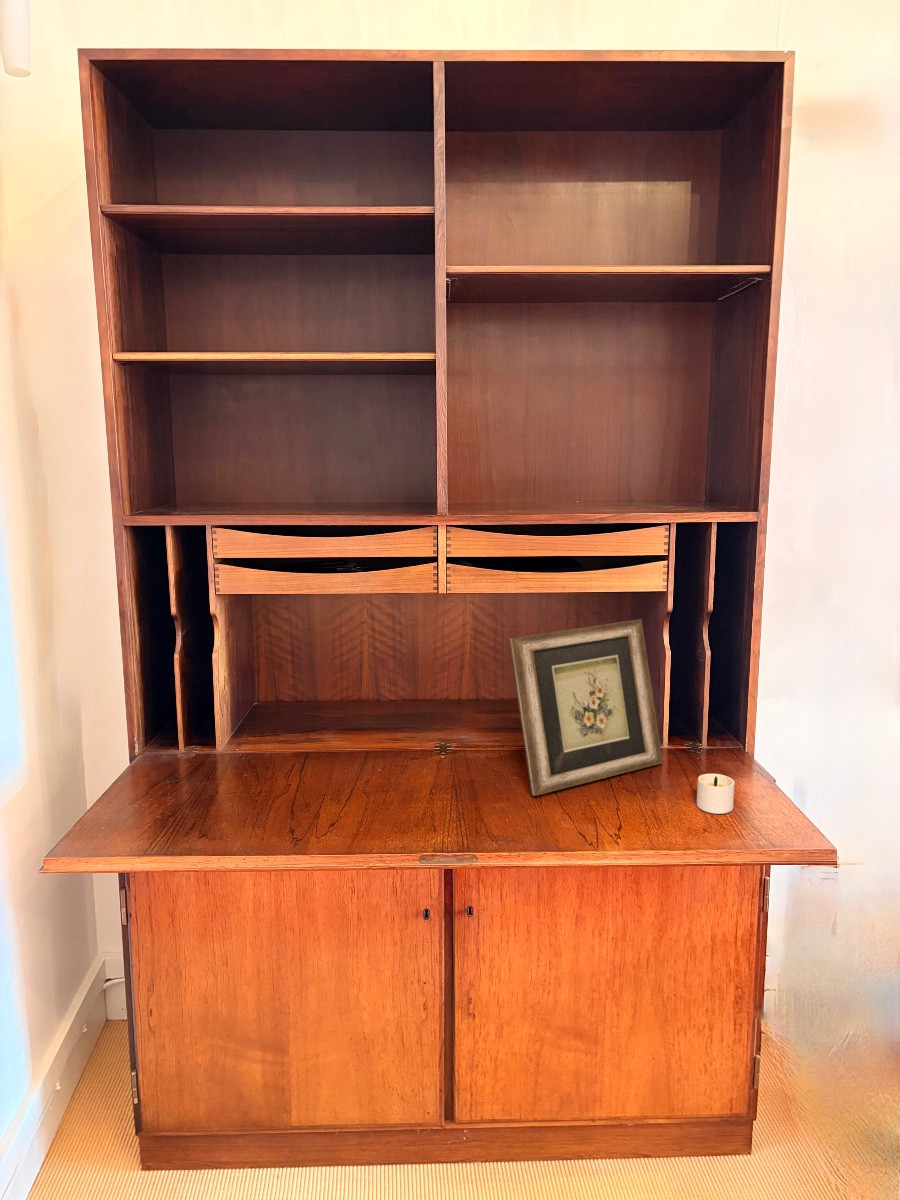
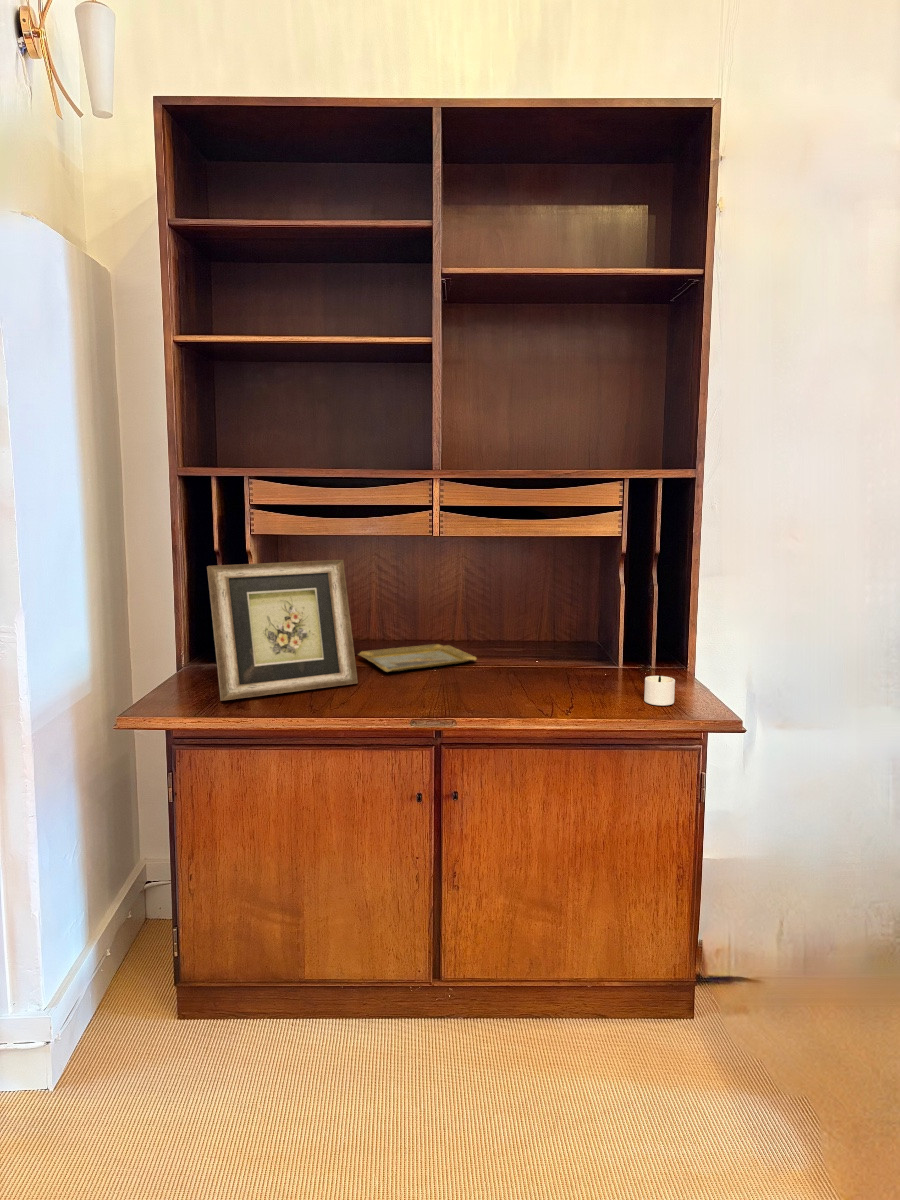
picture frame: present [509,619,663,796] -> present [207,560,358,701]
tray: none [347,709,491,760] -> present [359,644,476,671]

